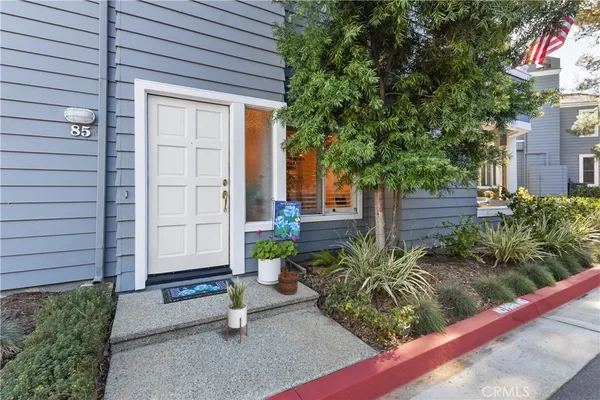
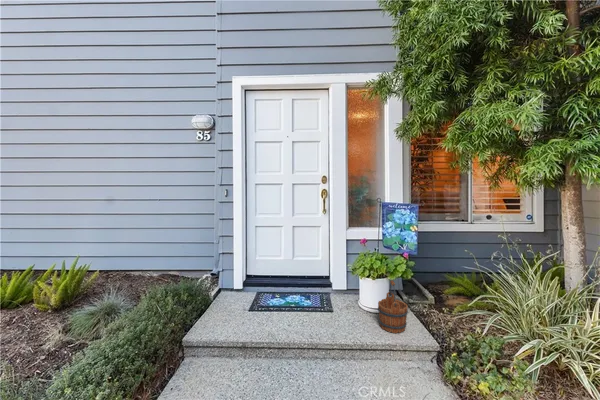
potted plant: present [226,278,247,343] -> none [287,300,319,389]

